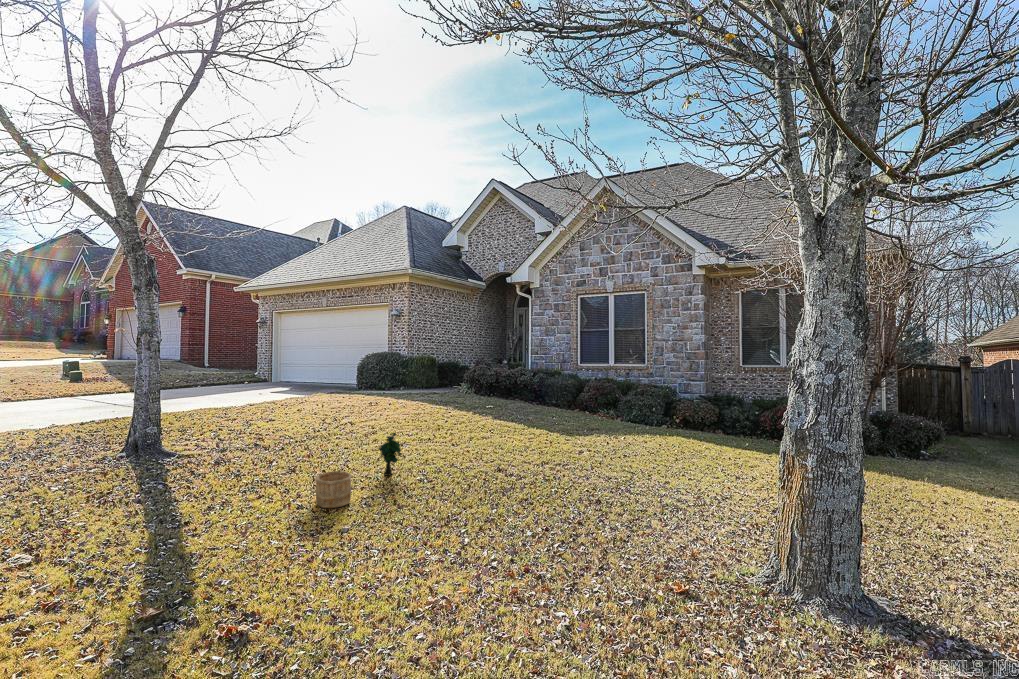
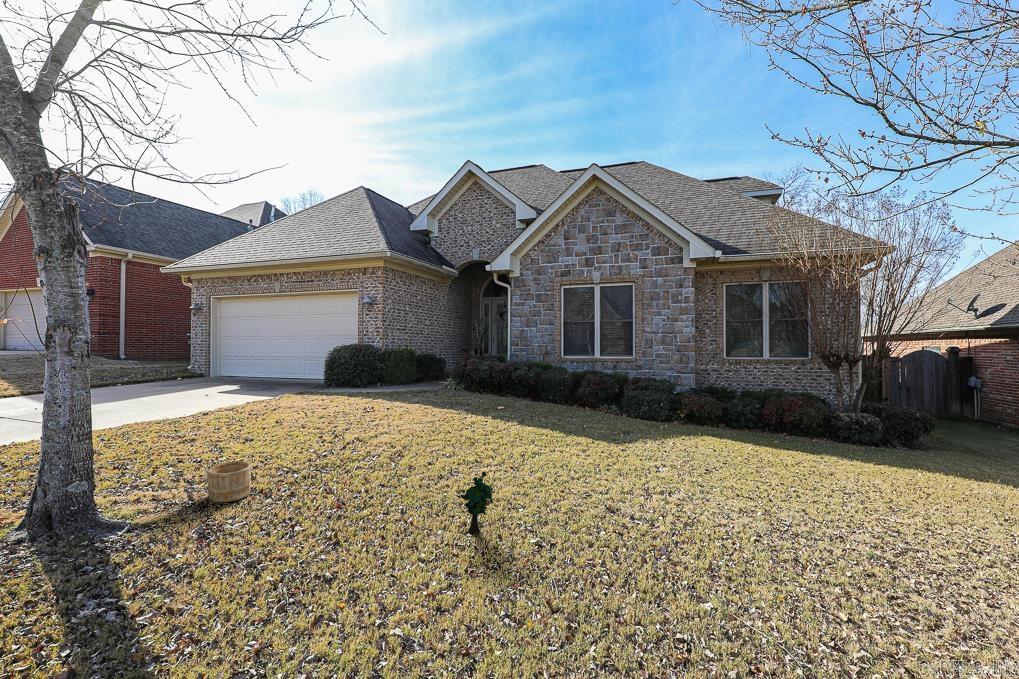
wooden bucket: present [315,471,352,508] -> present [206,461,251,502]

